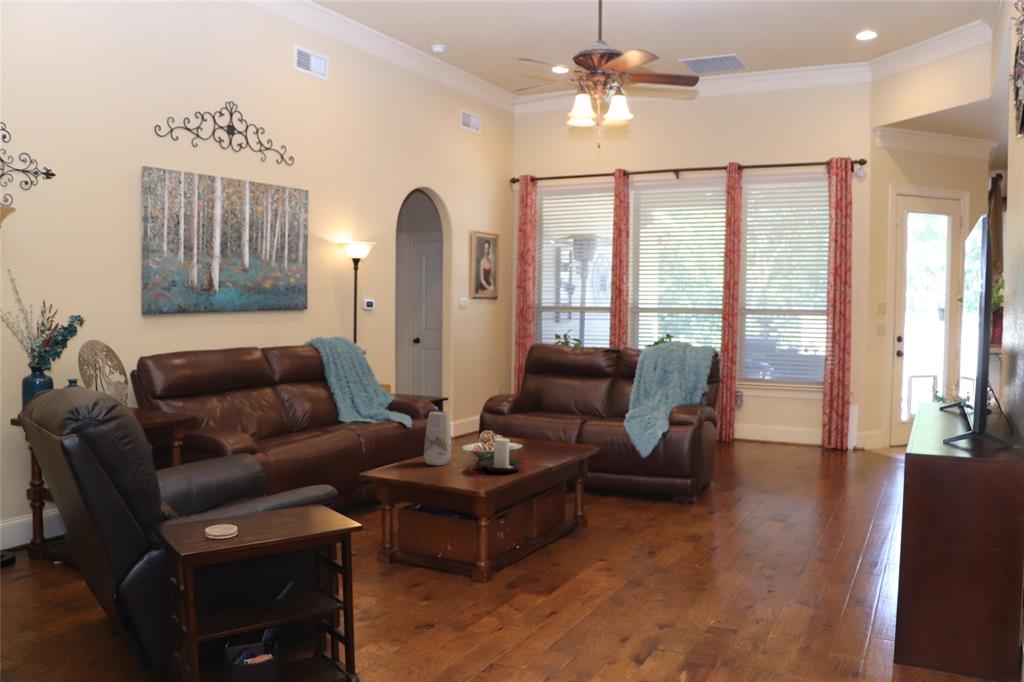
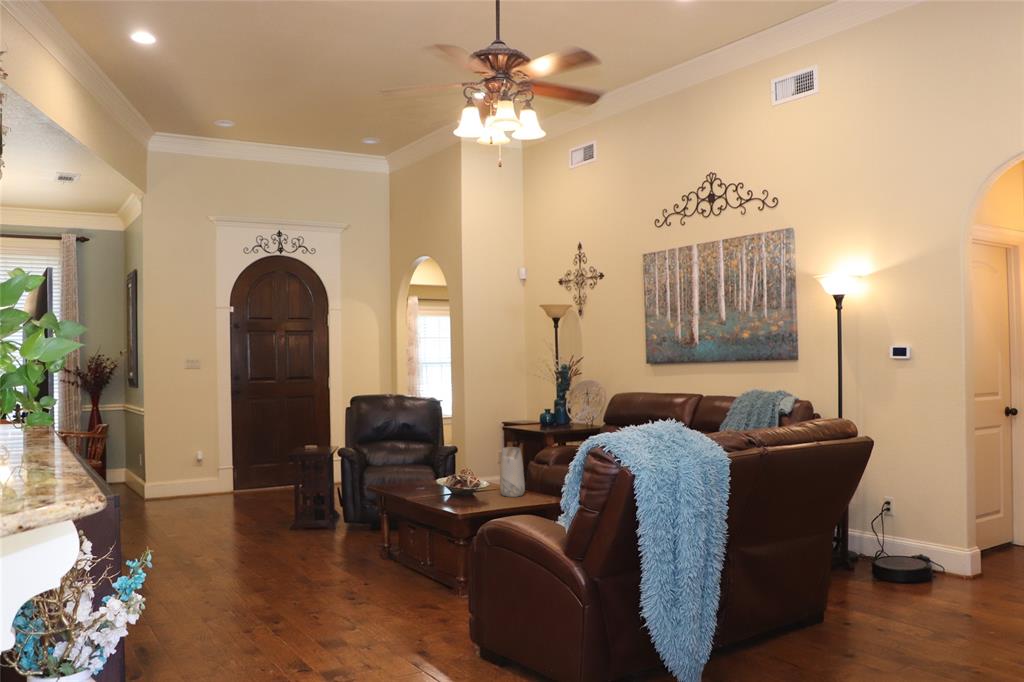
candle holder: present [480,438,523,472] -> none [442,471,483,504]

